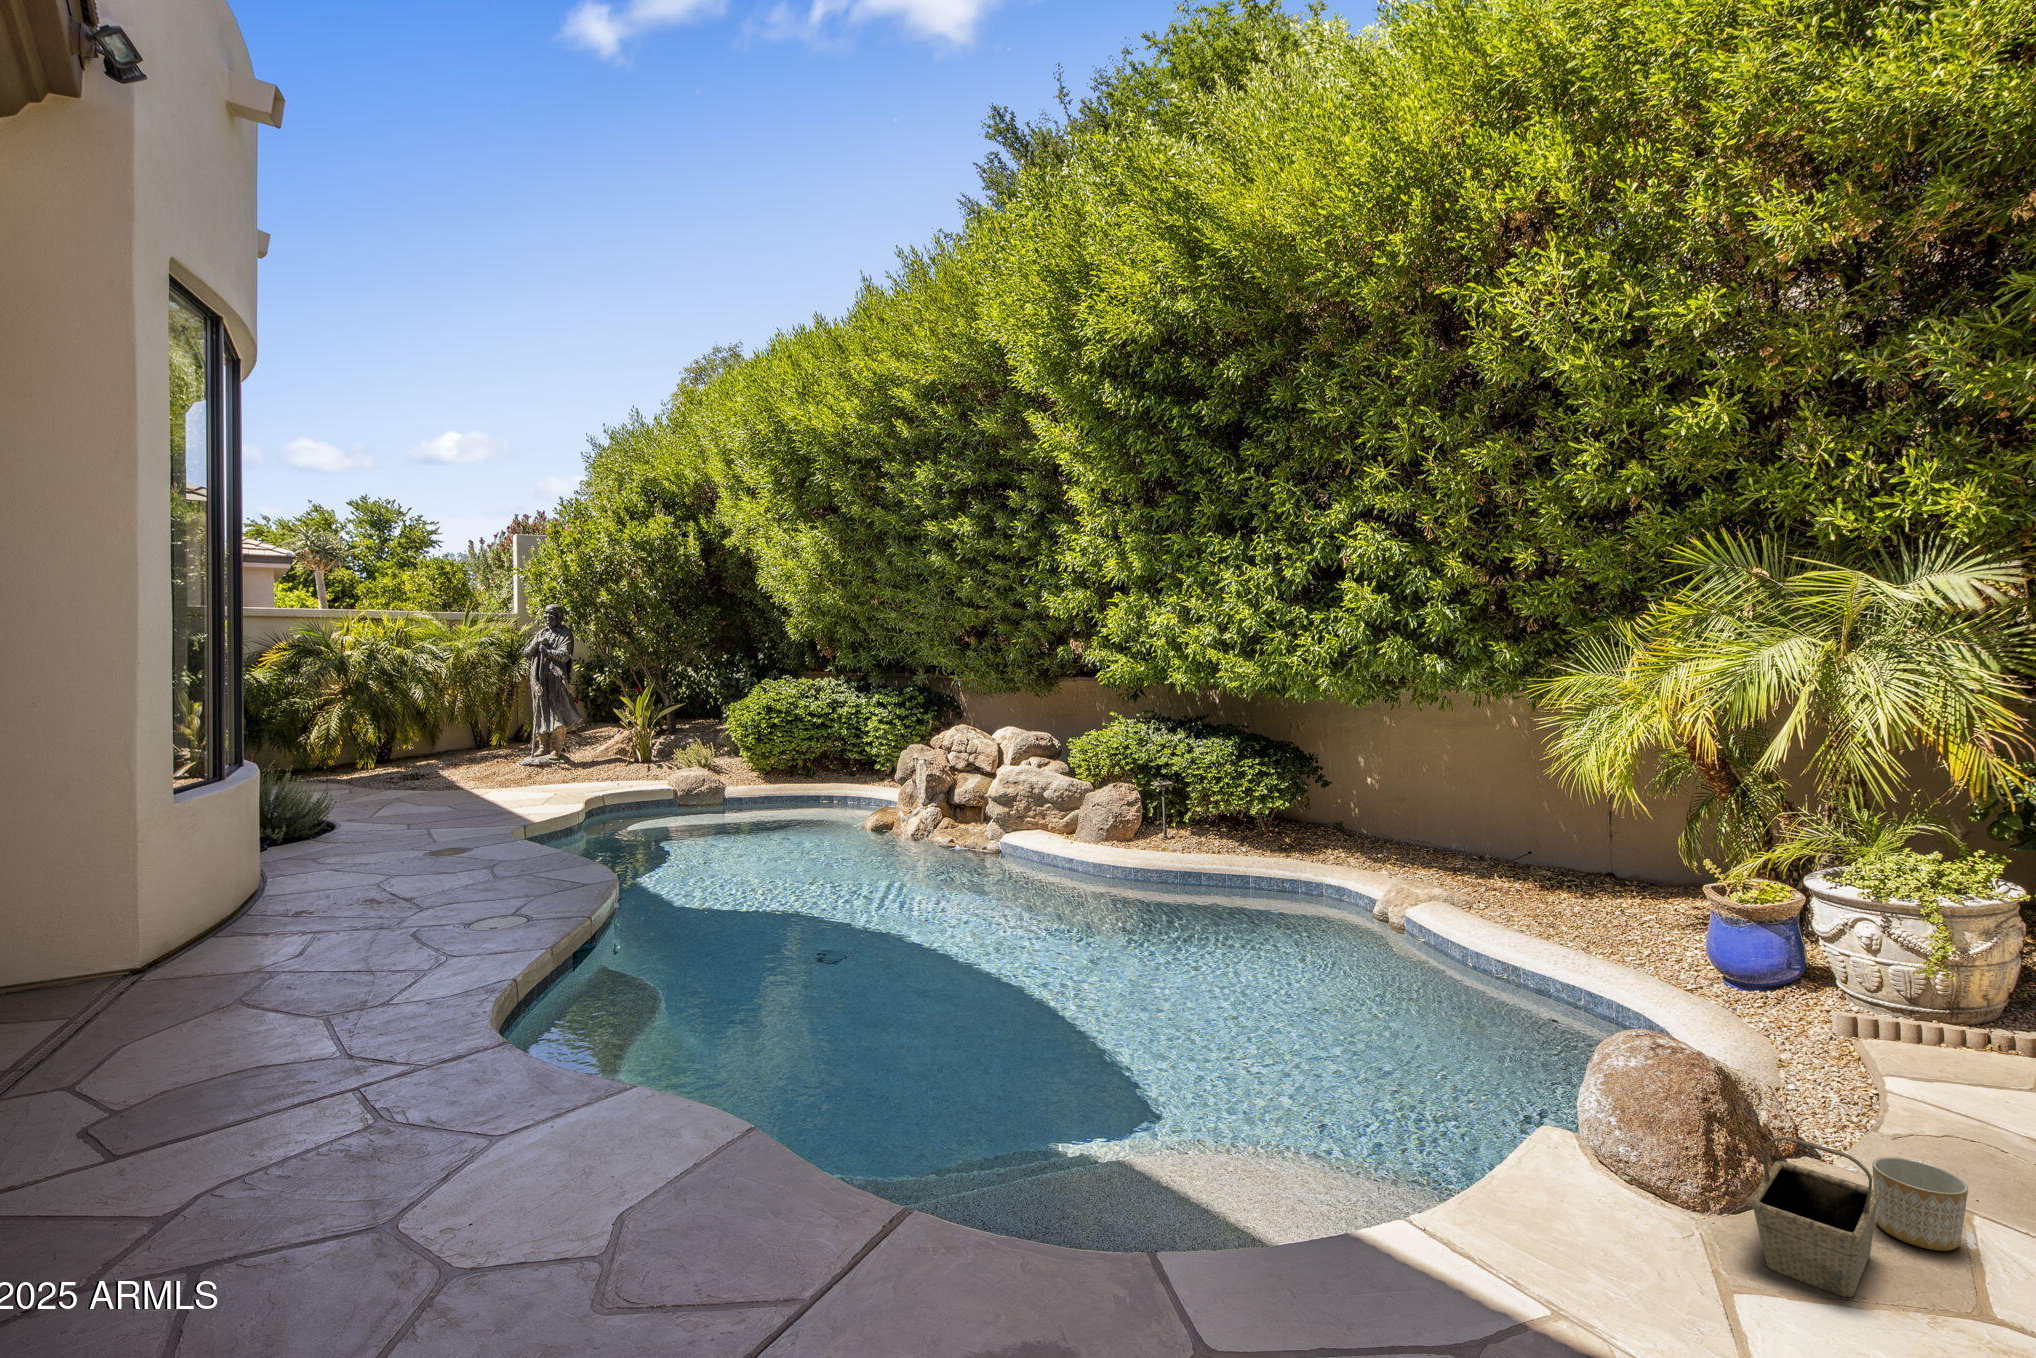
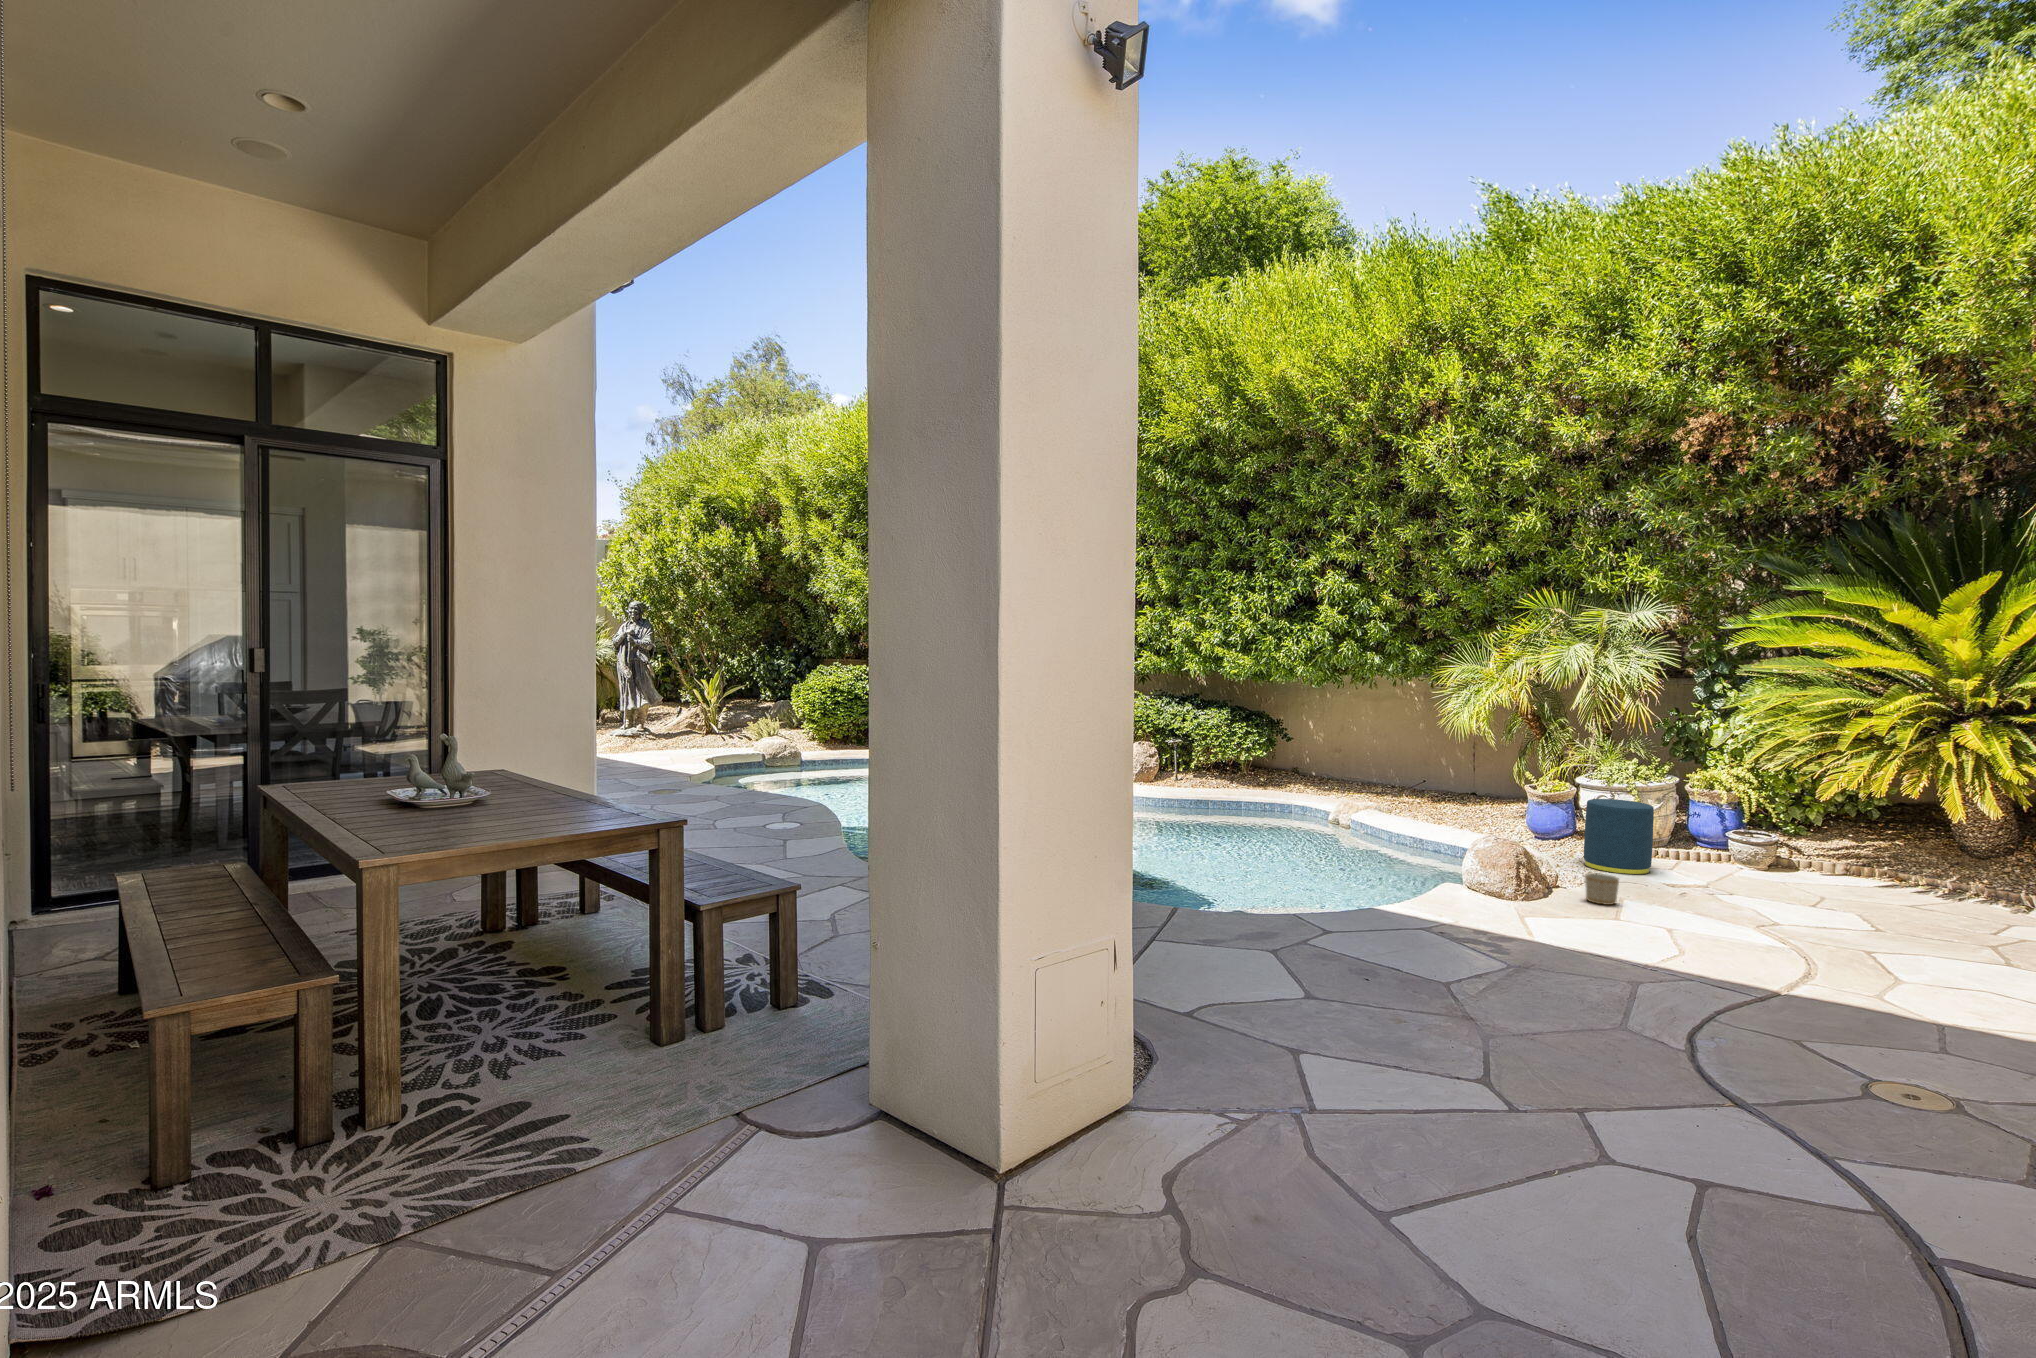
ottoman: none [1836,933,2000,1108] -> present [1584,799,1654,875]
basket: present [1751,1137,1879,1297] -> none [1536,859,1585,913]

